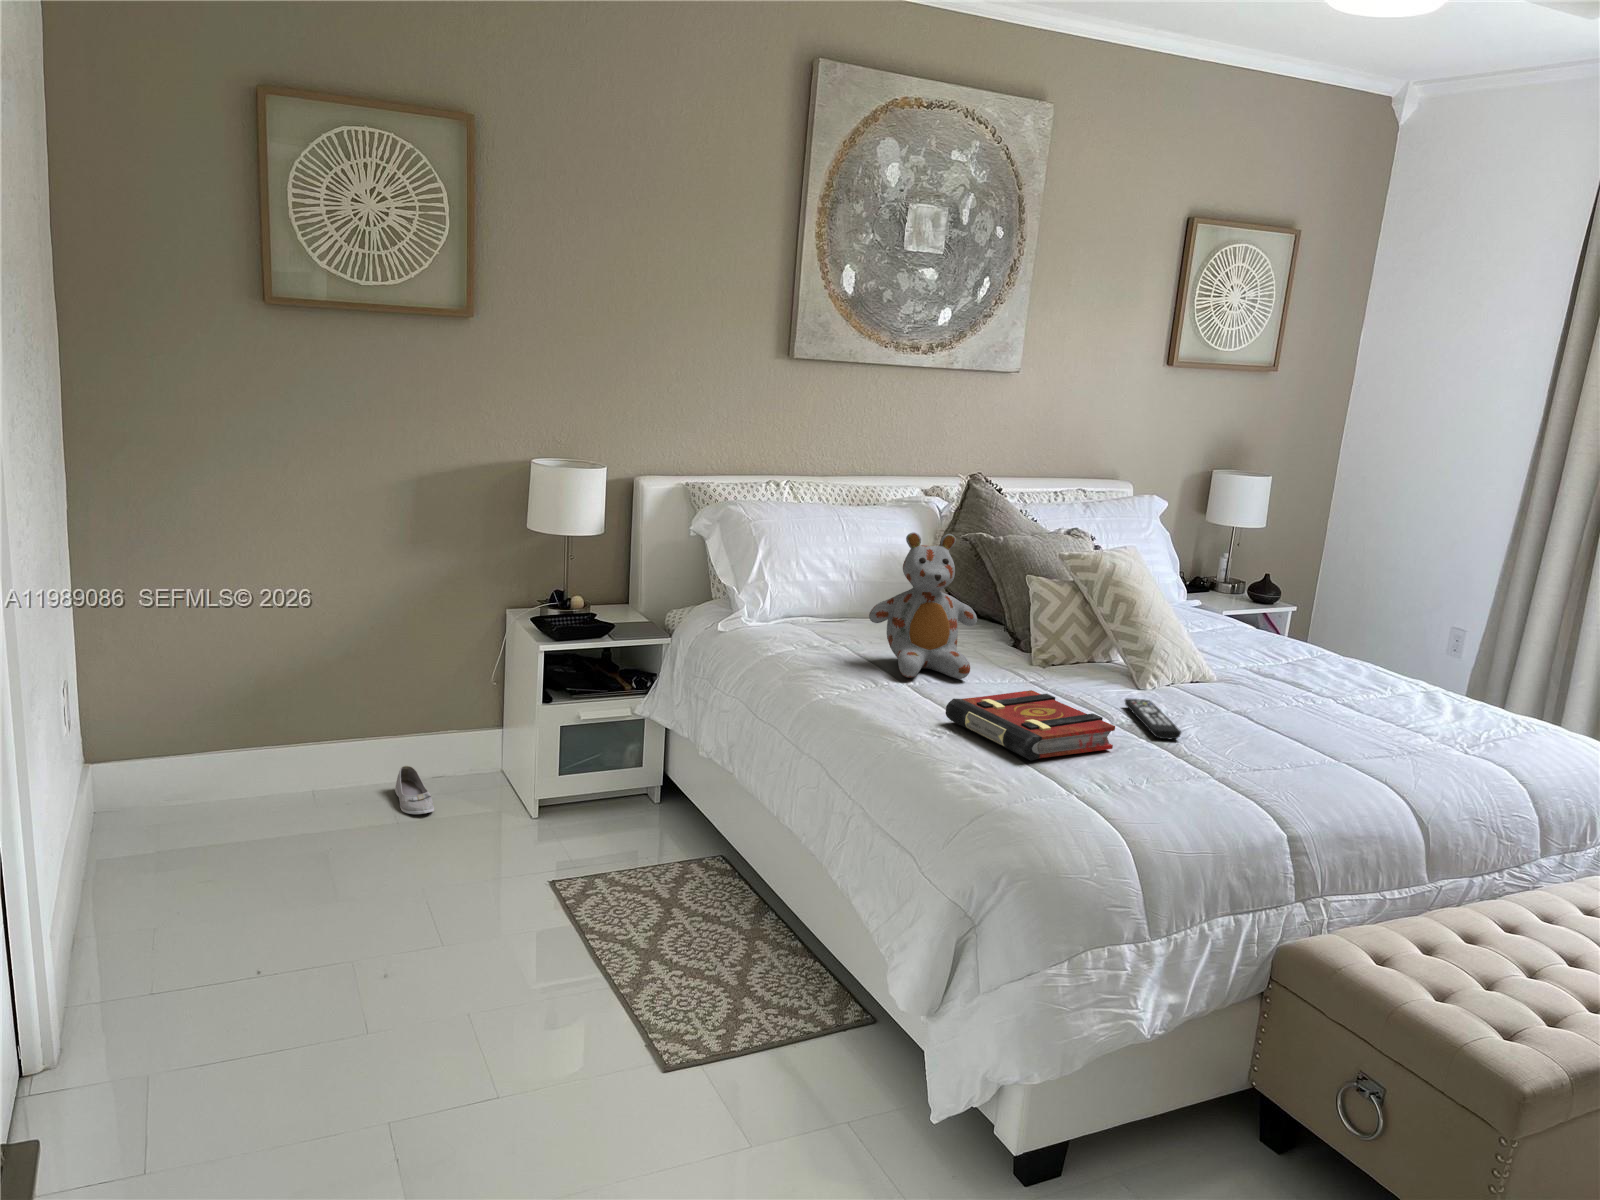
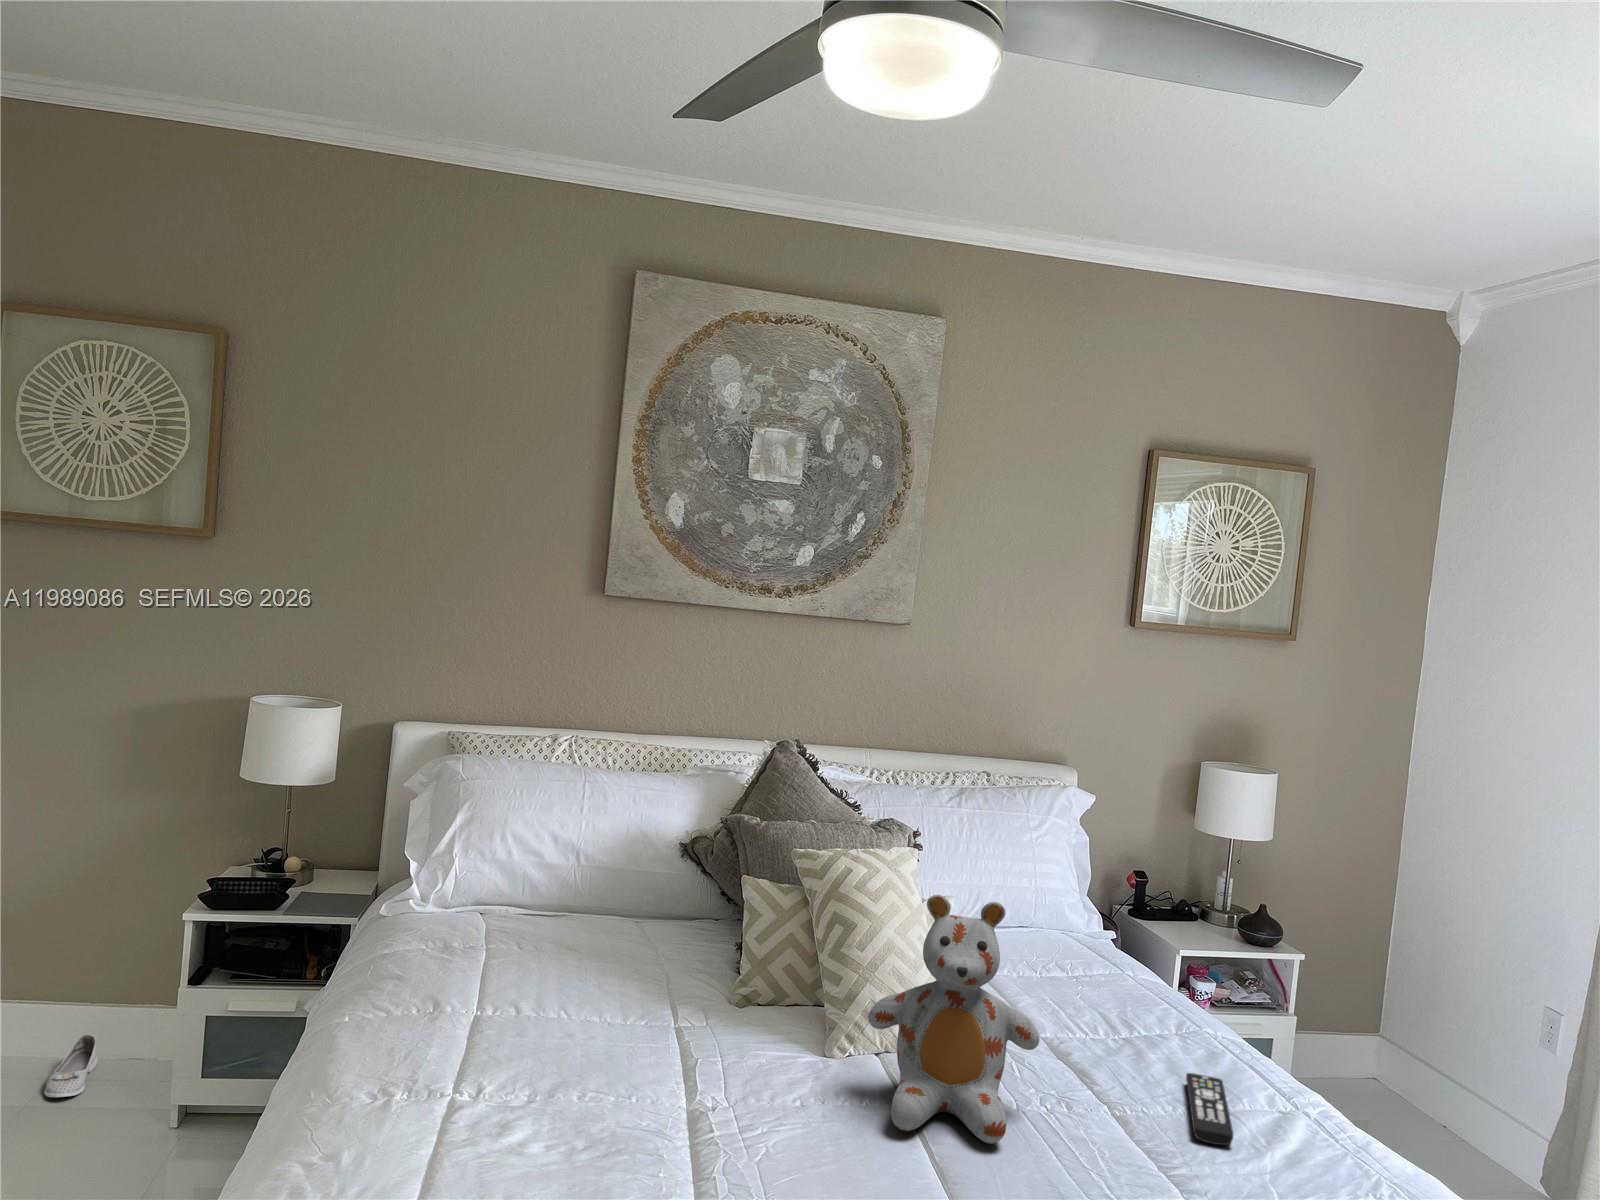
stuffed bear: present [869,532,977,679] -> present [868,895,1040,1144]
book: present [946,690,1115,761] -> none [377,1050,563,1170]
remote control: present [1125,699,1181,739] -> present [1186,1073,1234,1145]

